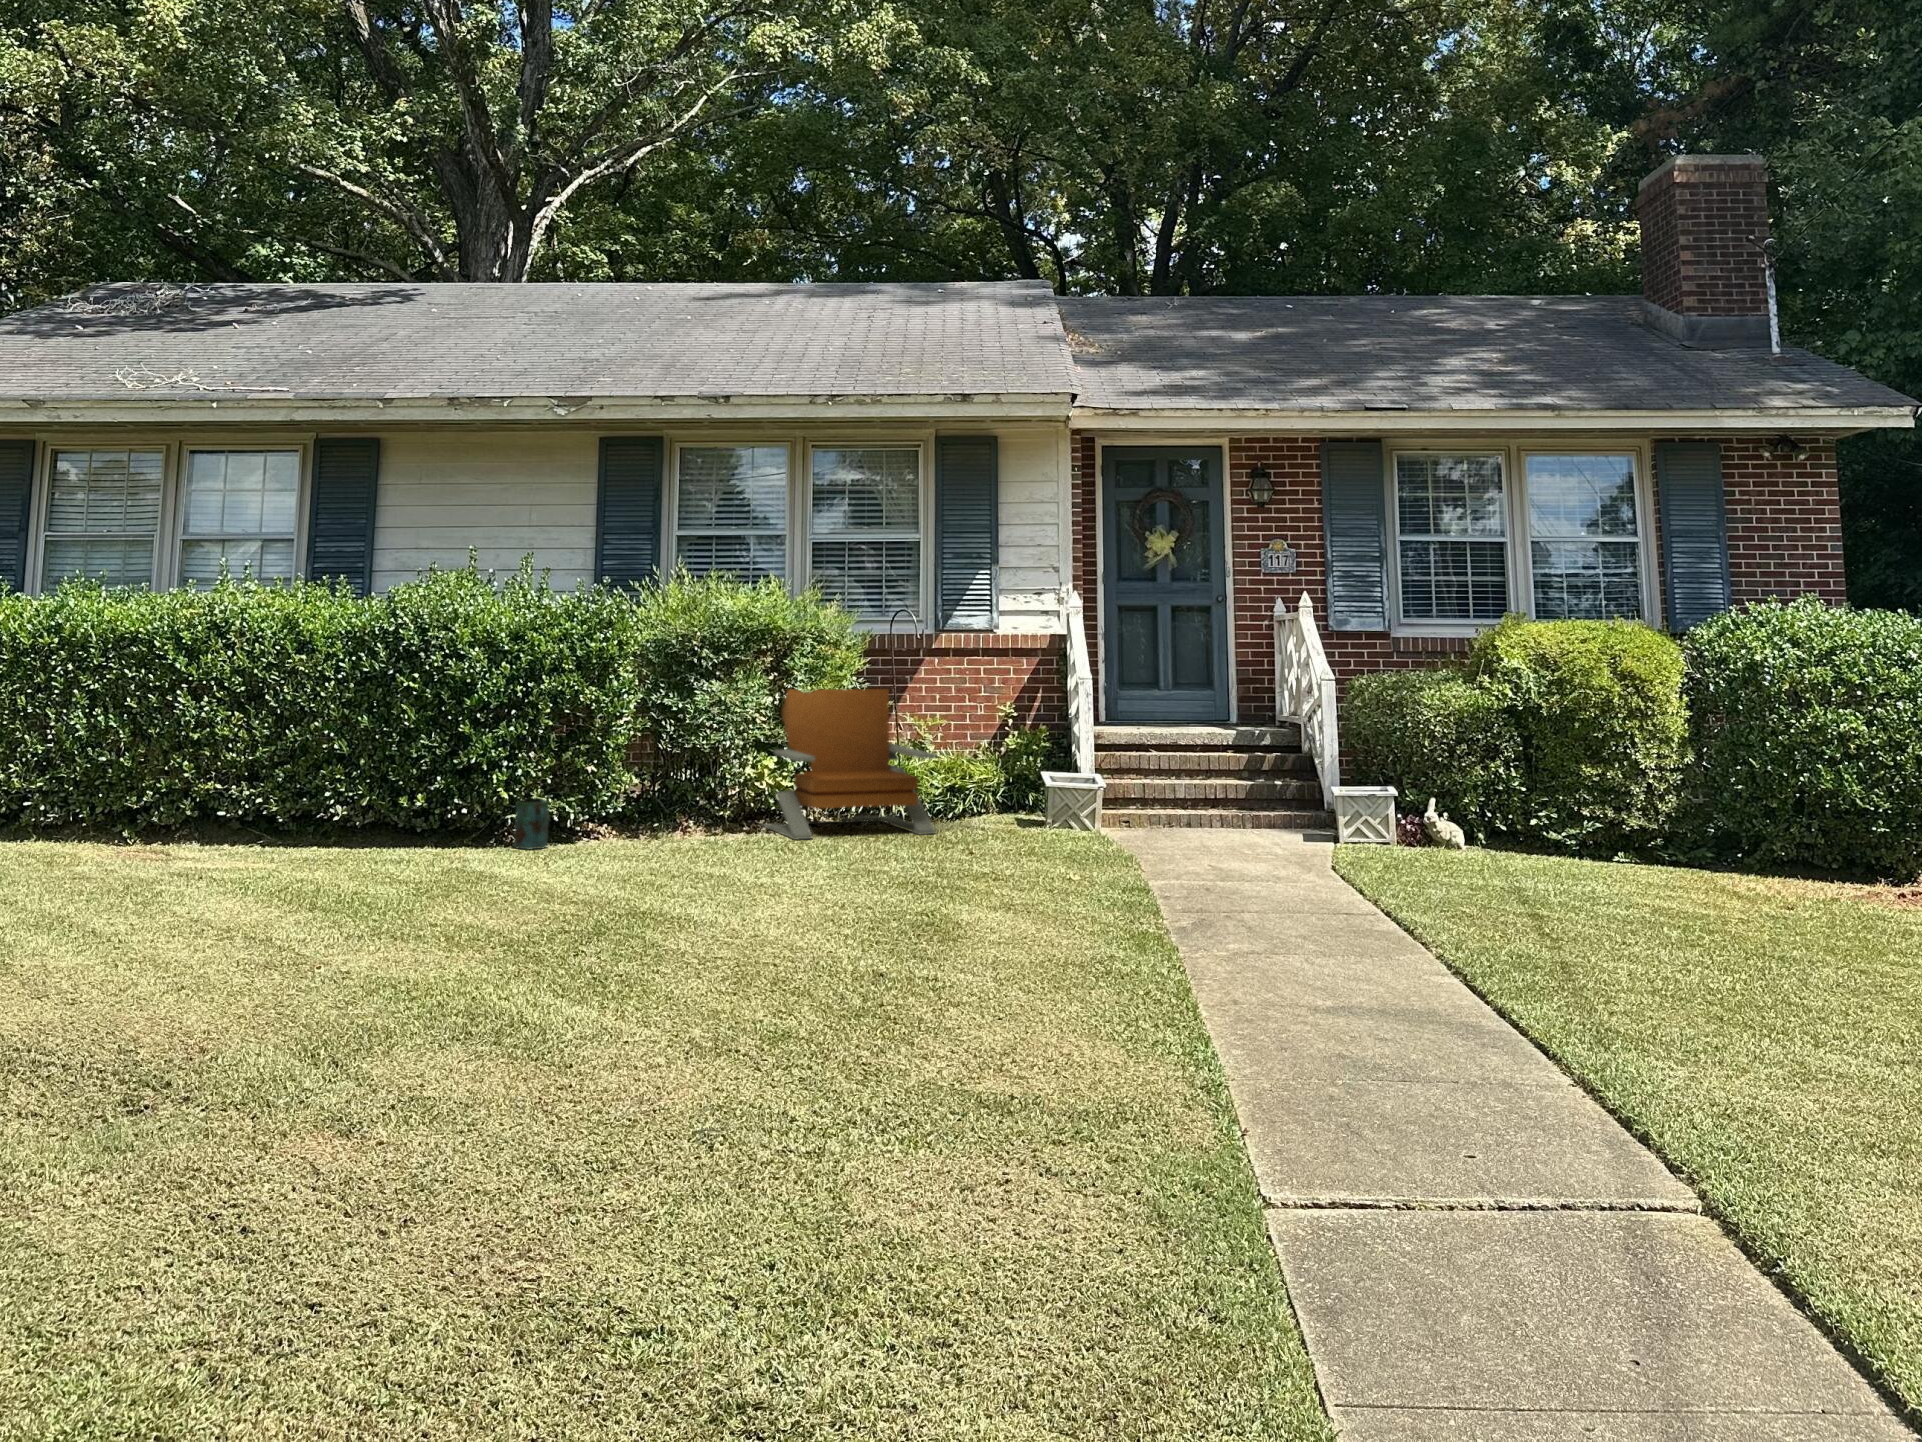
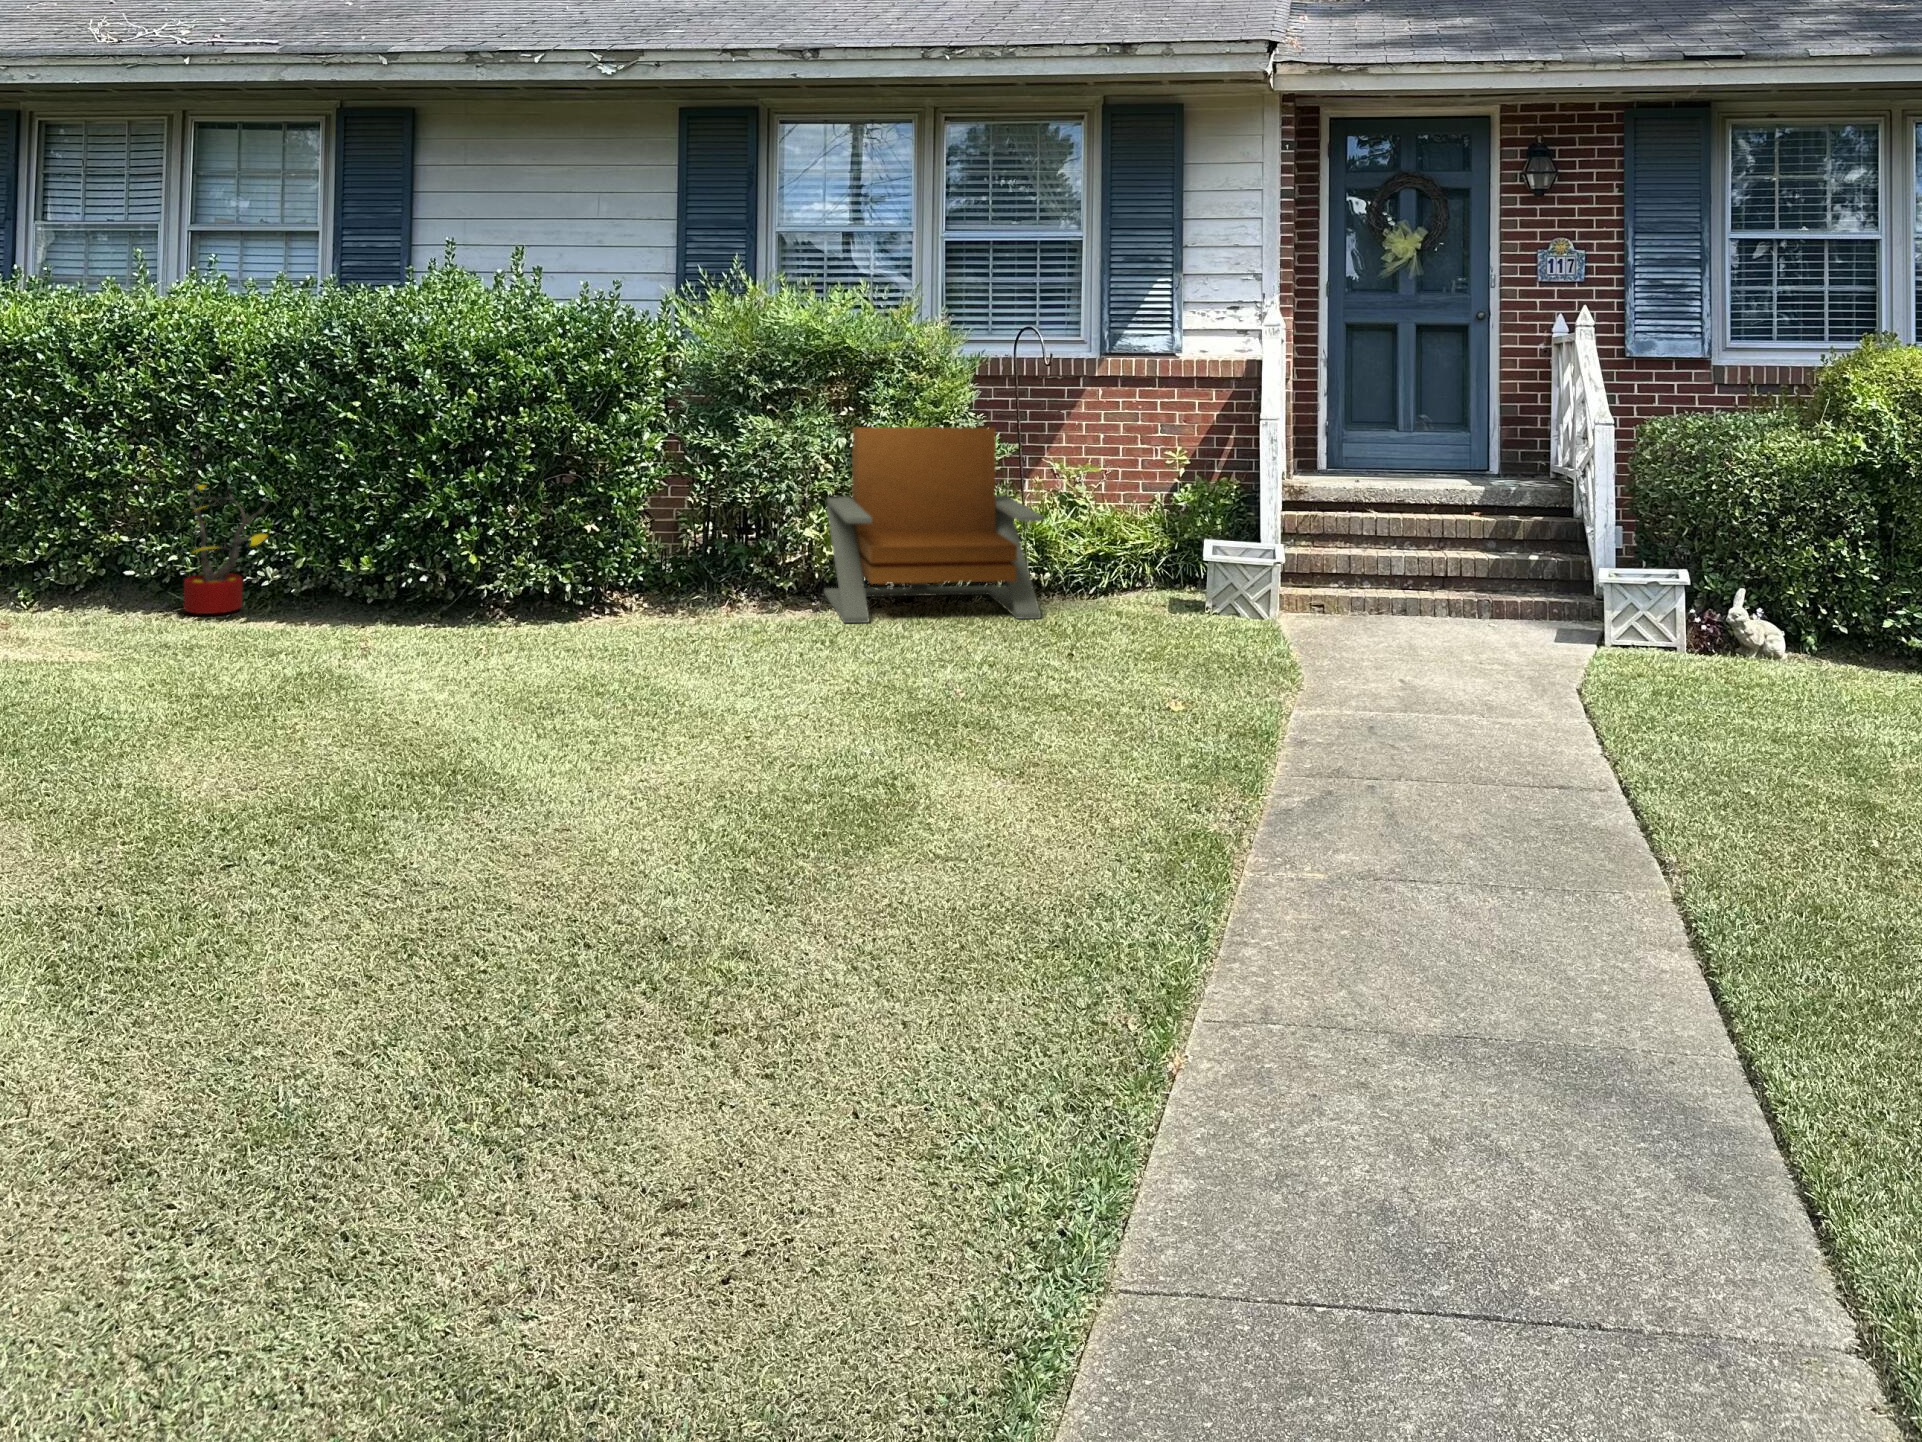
decorative plant: none [271,736,352,845] -> present [184,484,270,614]
watering can: present [513,797,550,849] -> none [471,550,516,630]

